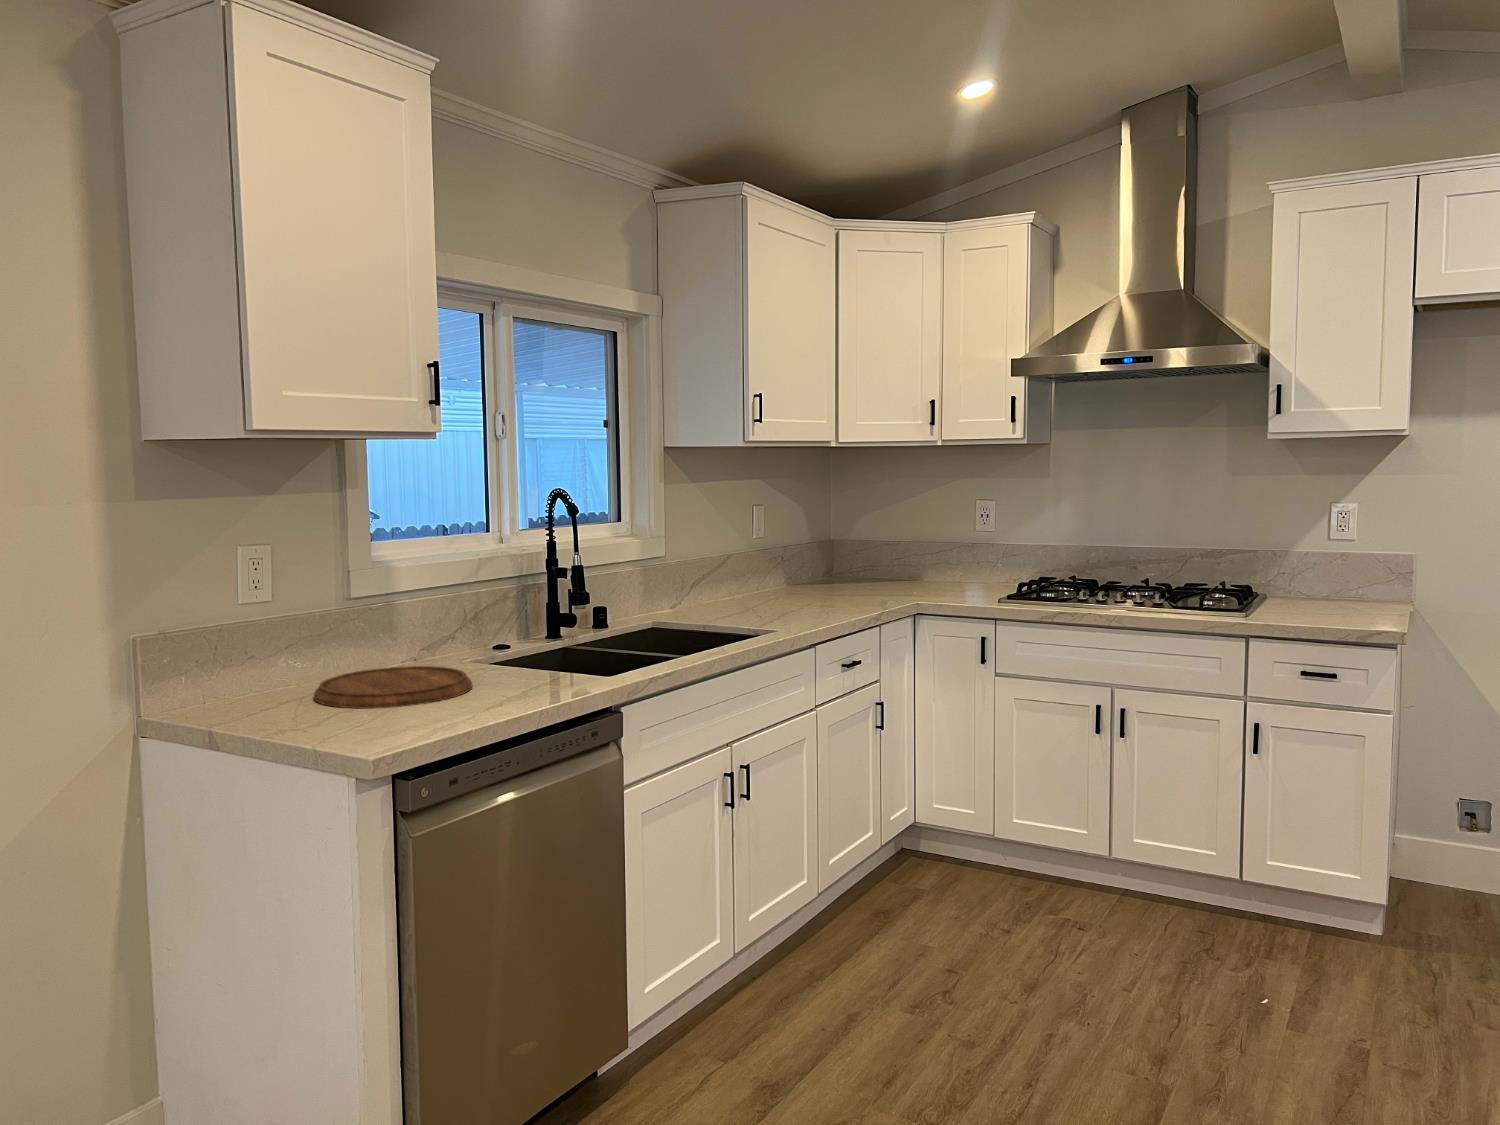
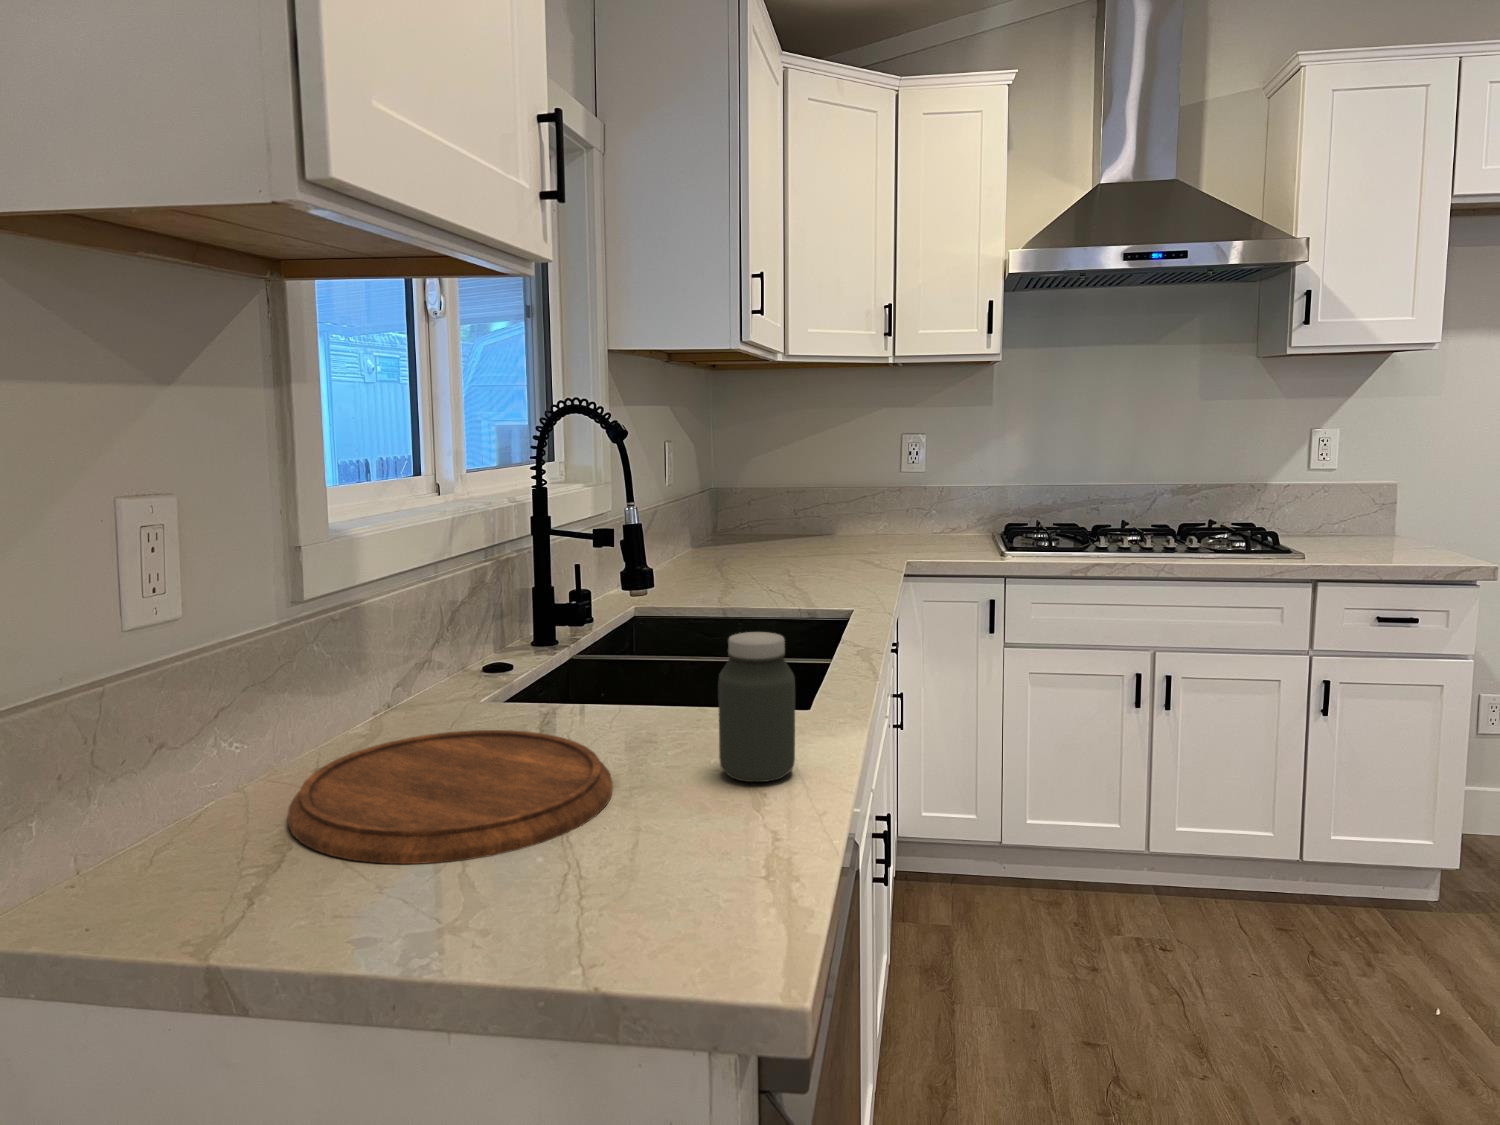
jar: none [515,620,557,696] -> present [718,632,795,782]

